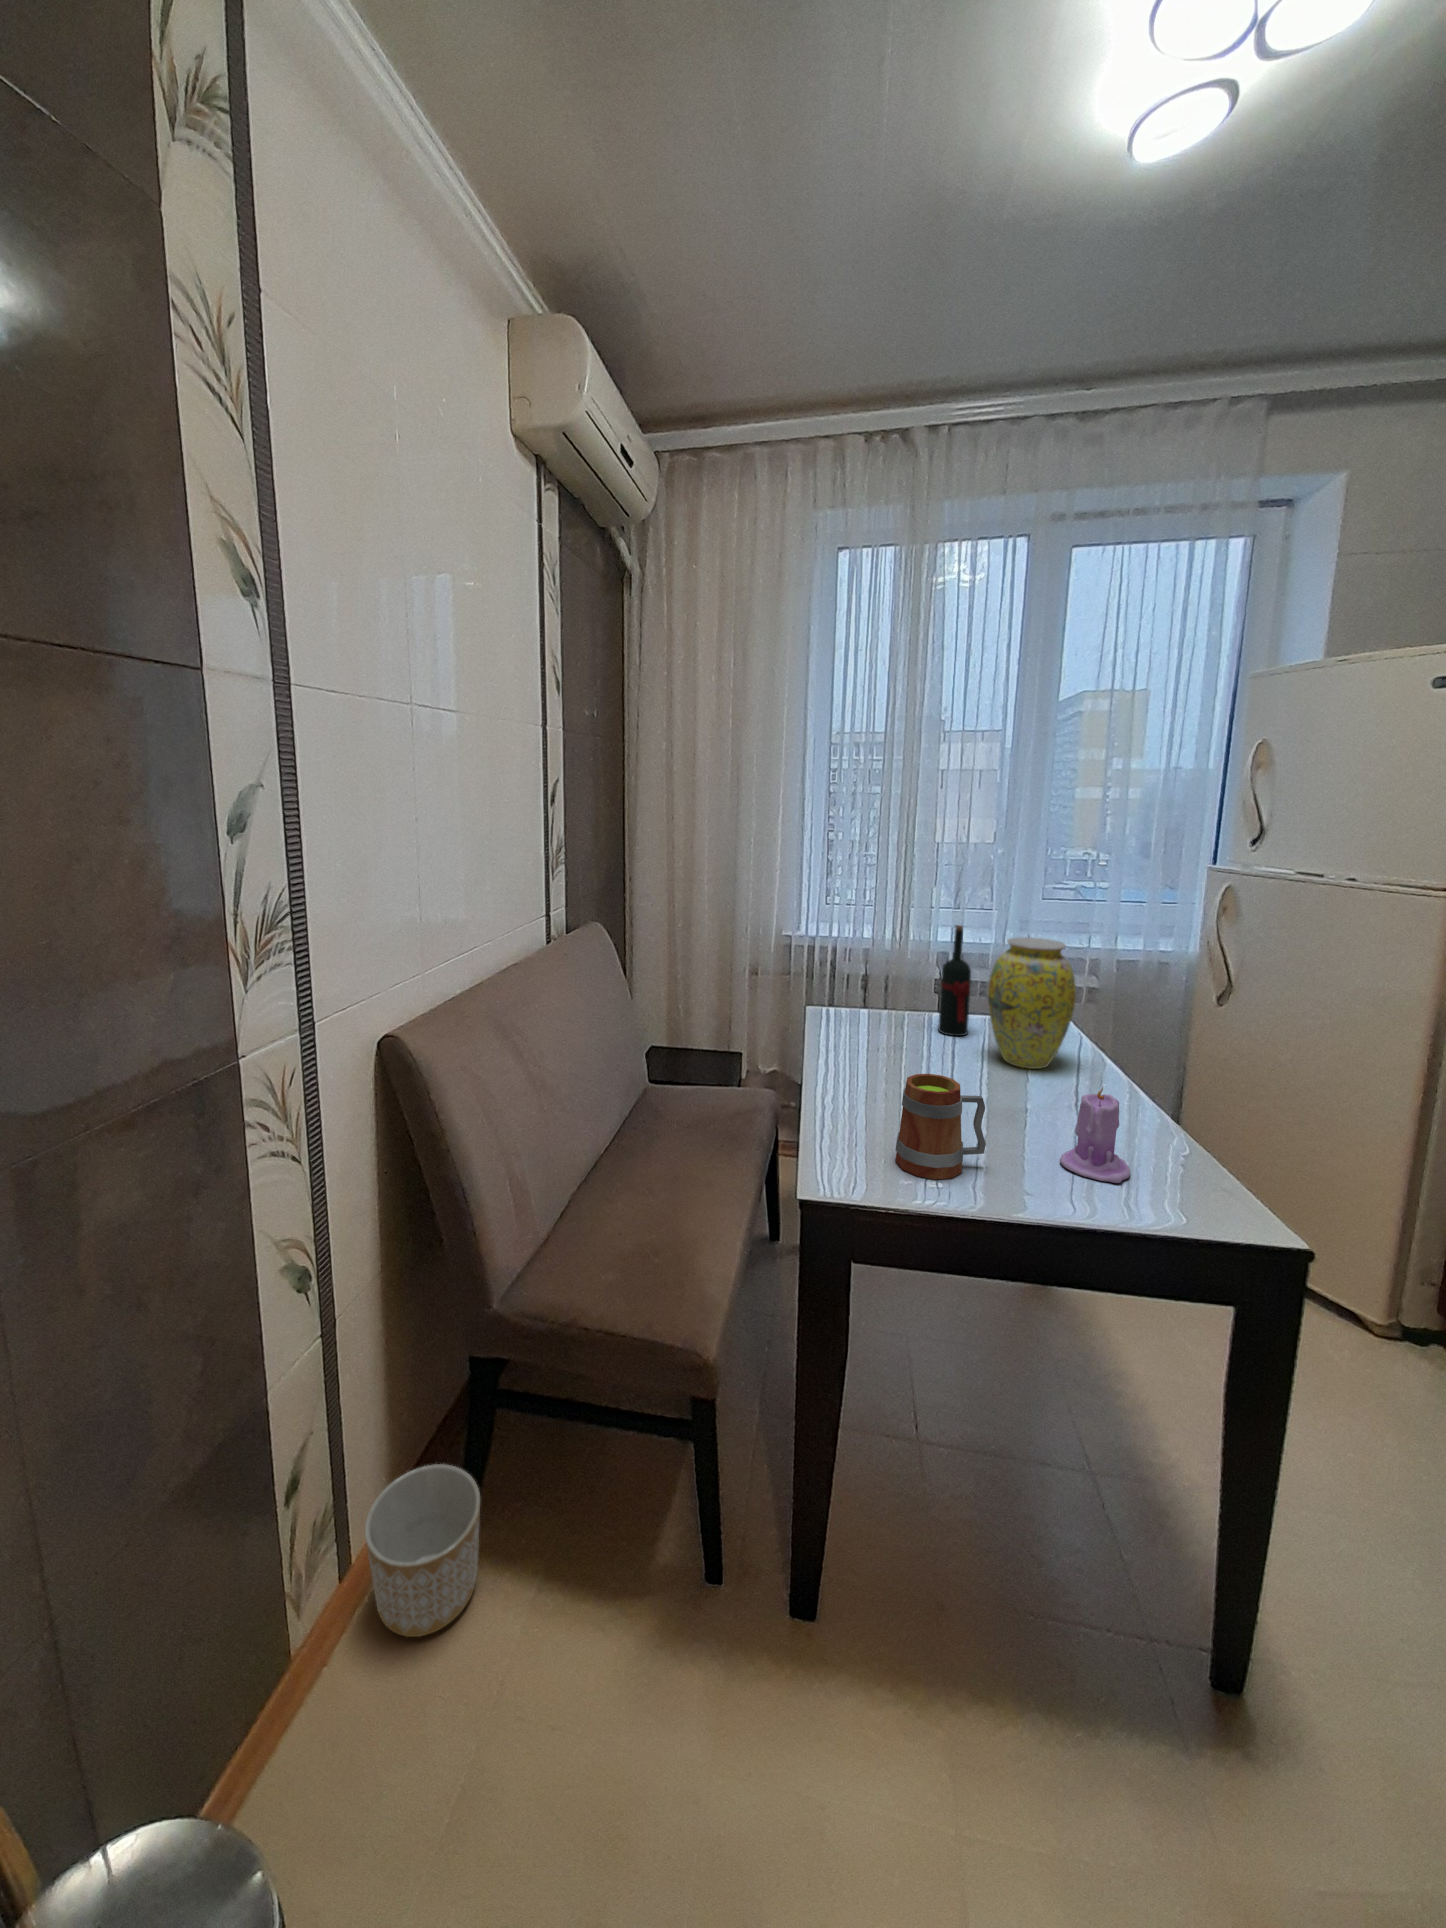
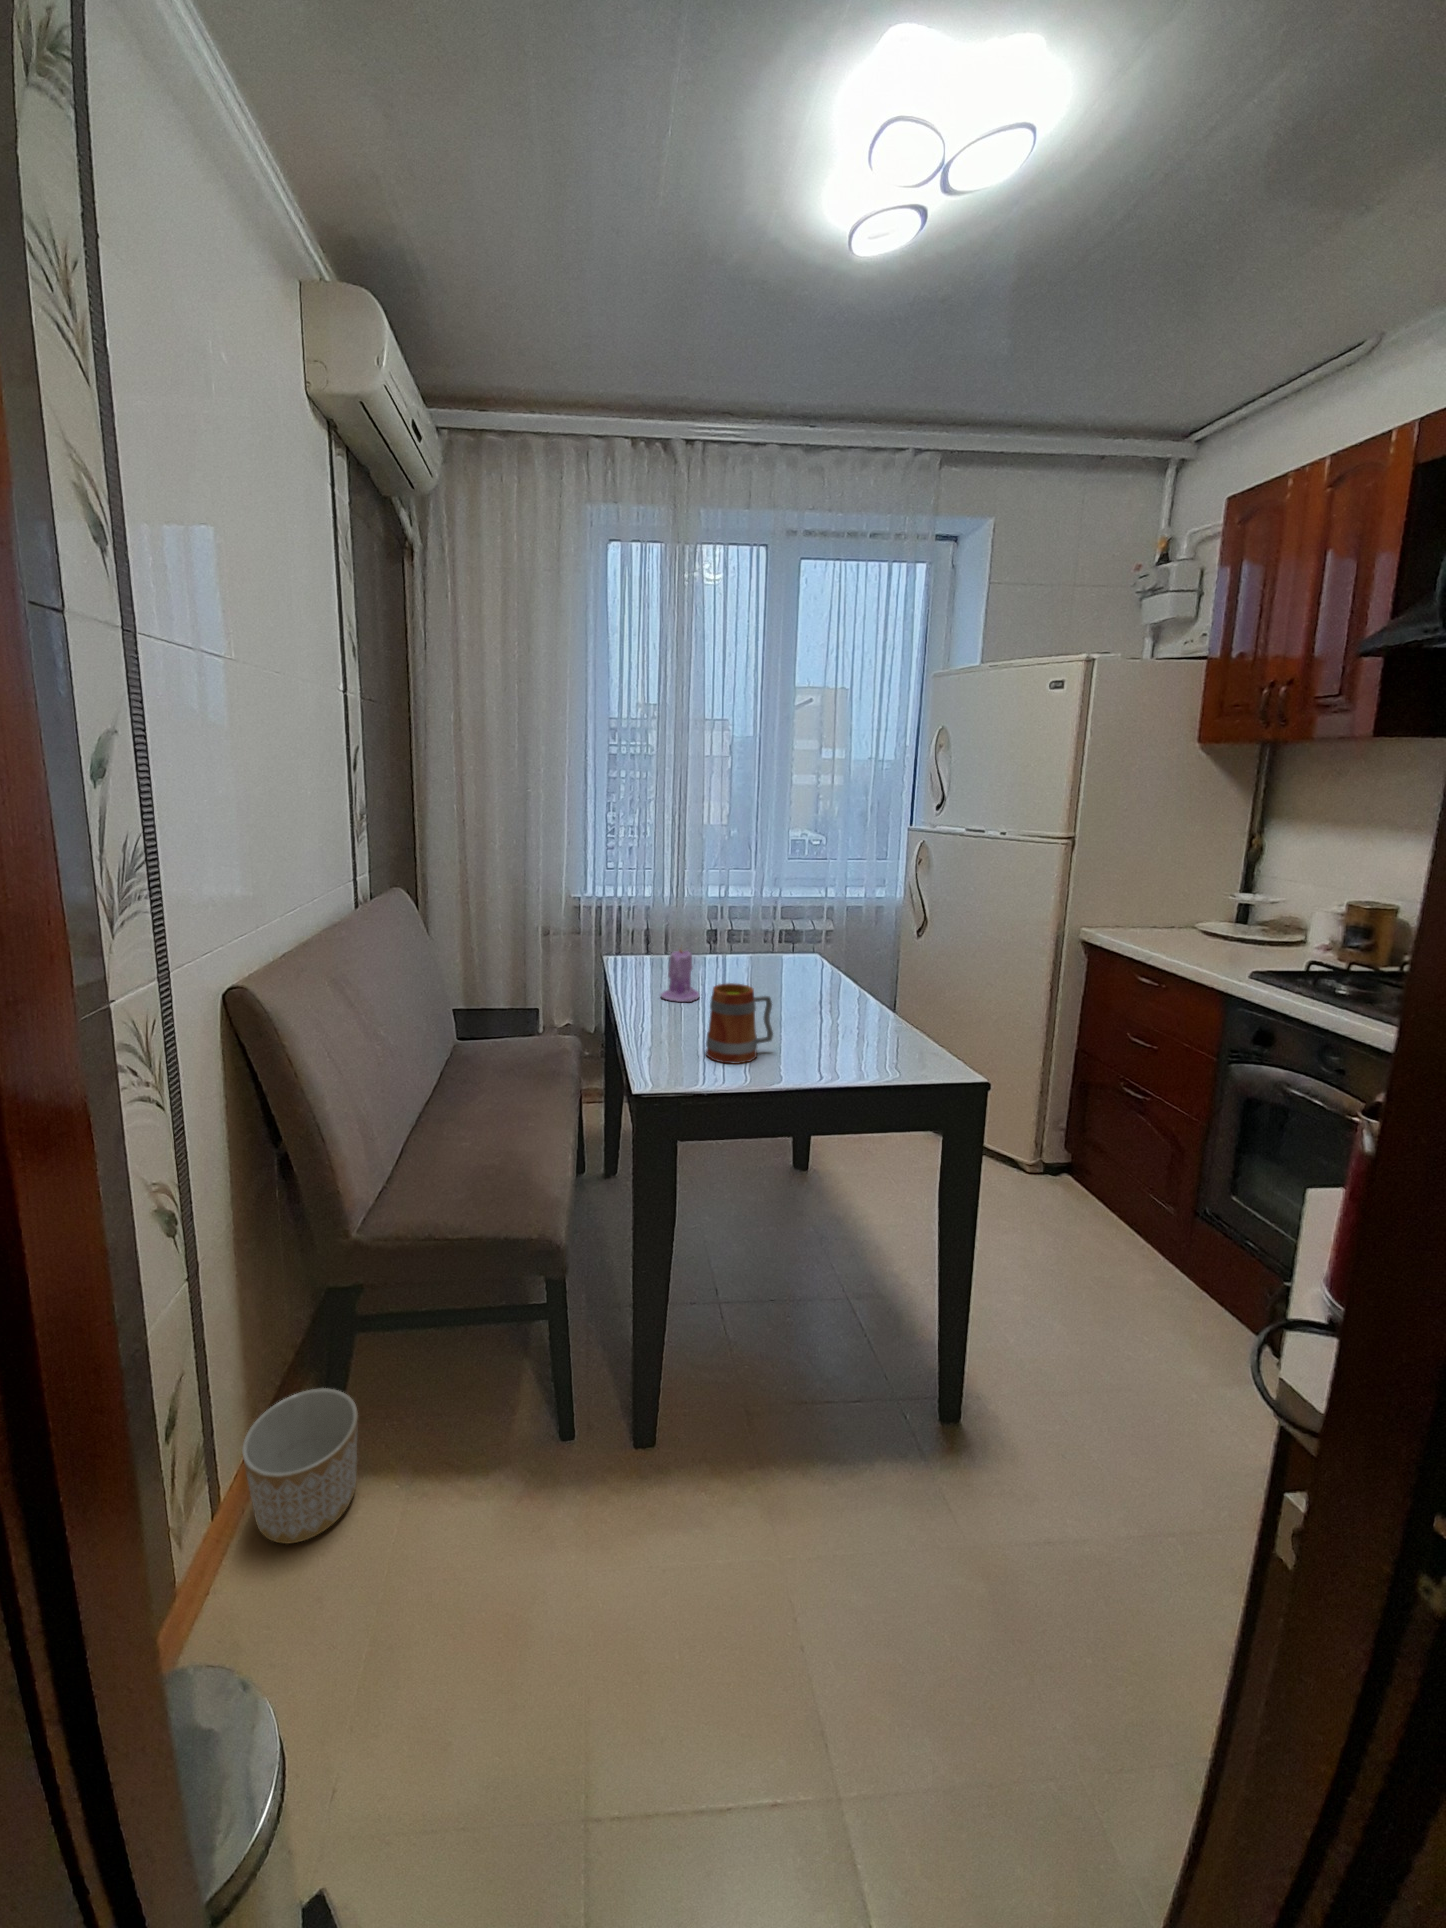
wine bottle: present [938,925,971,1036] -> none [718,874,743,968]
vase: present [988,937,1076,1069] -> none [759,880,824,986]
candle: present [1060,1087,1130,1183] -> present [661,949,700,1002]

